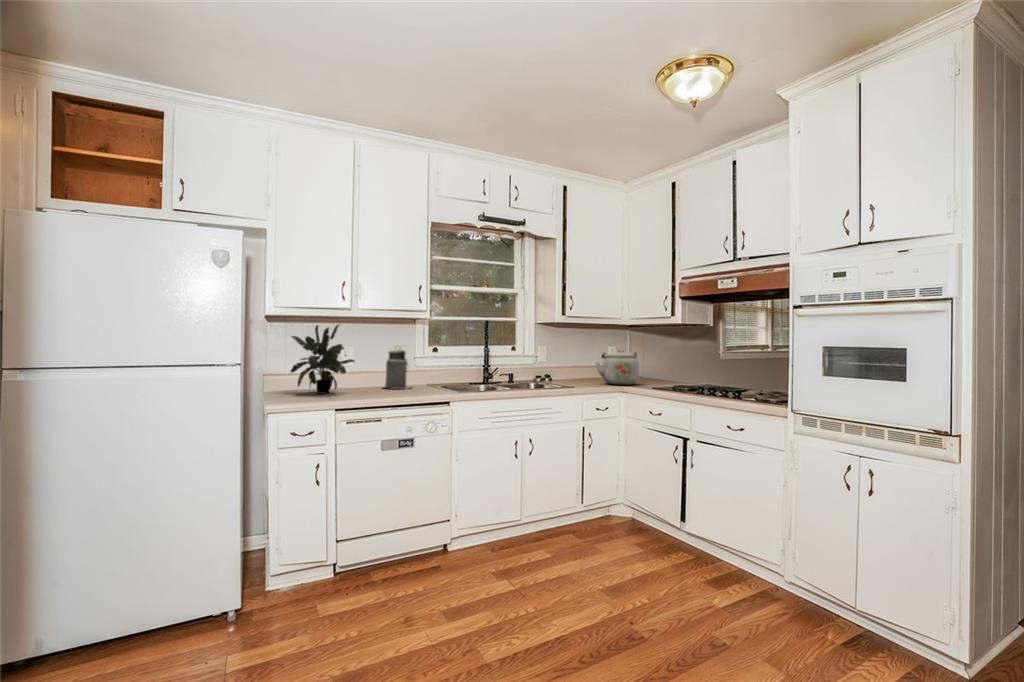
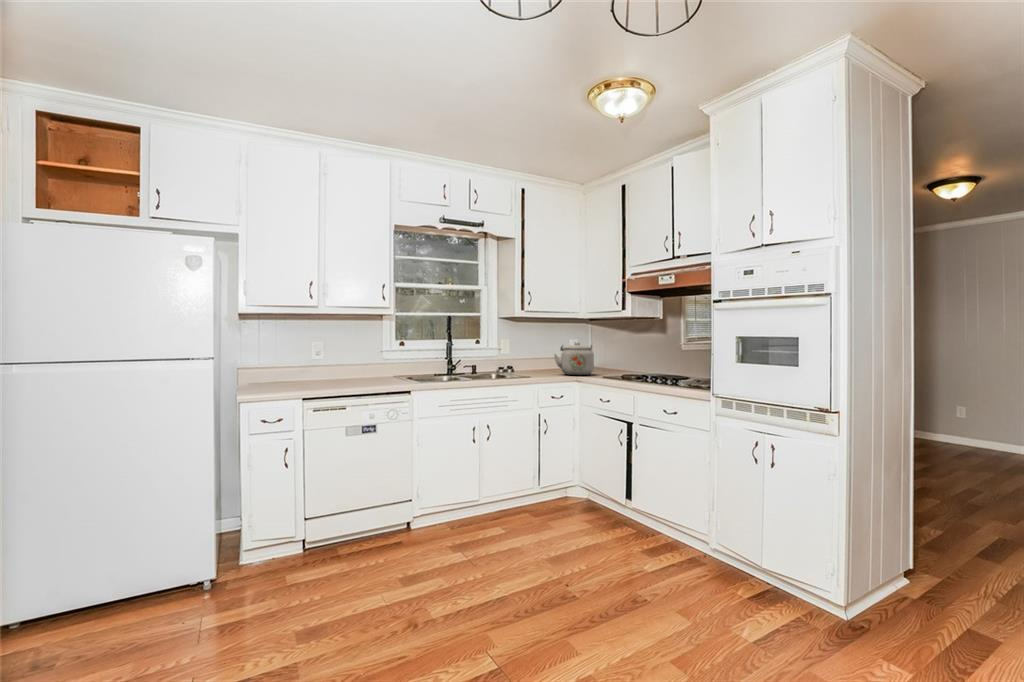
potted plant: present [291,324,355,394] -> none [262,321,323,385]
canister: present [385,349,411,389] -> none [350,341,379,381]

